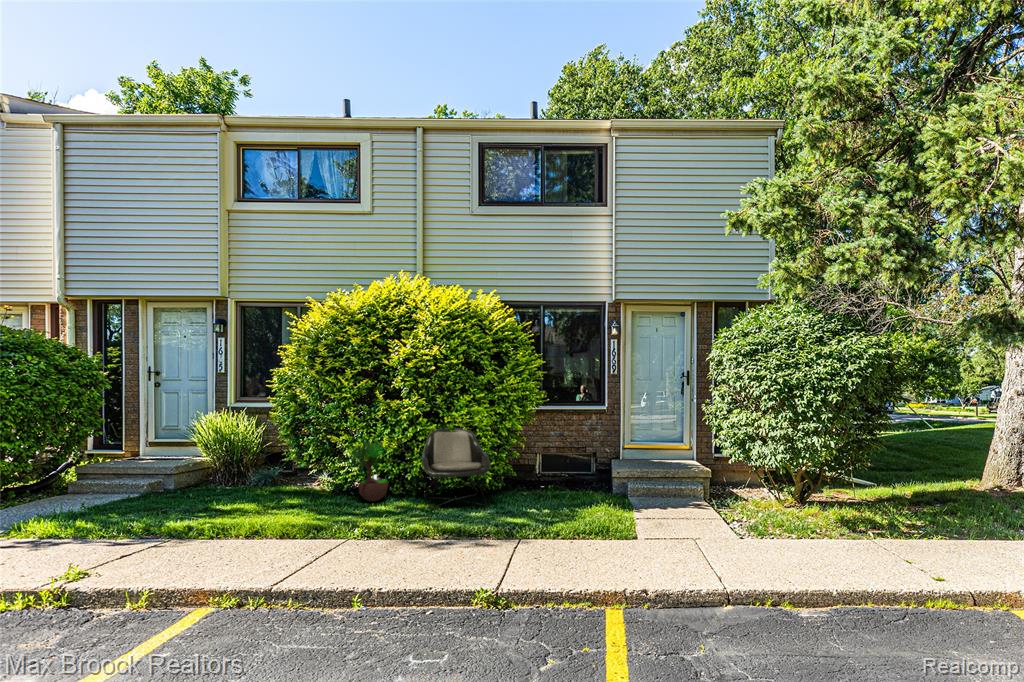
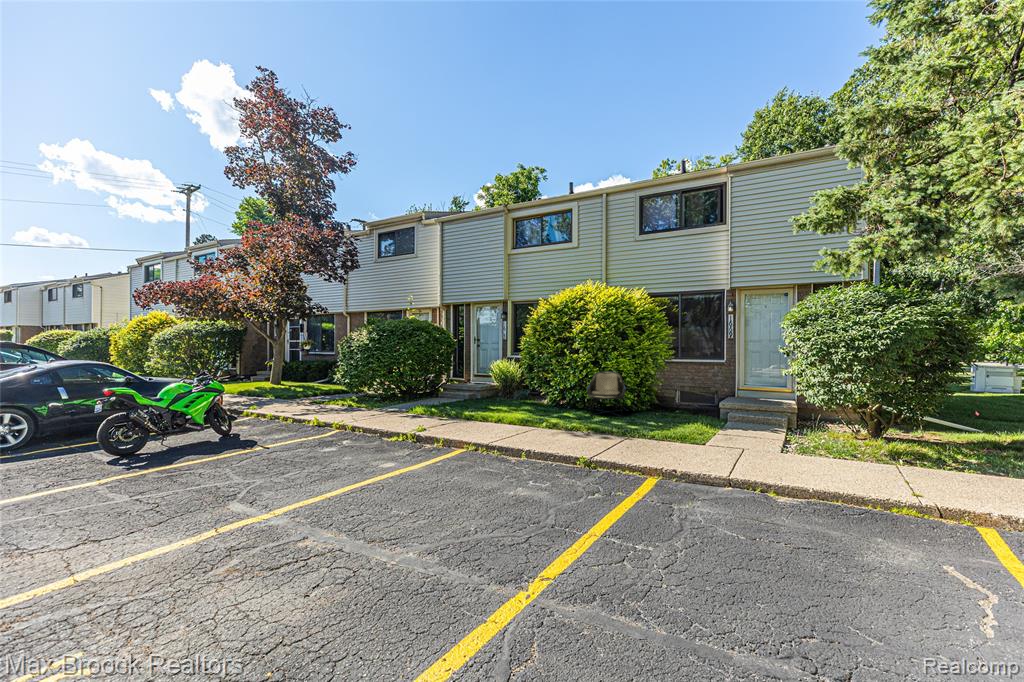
potted tree: present [350,441,388,501] -> none [550,374,573,409]

